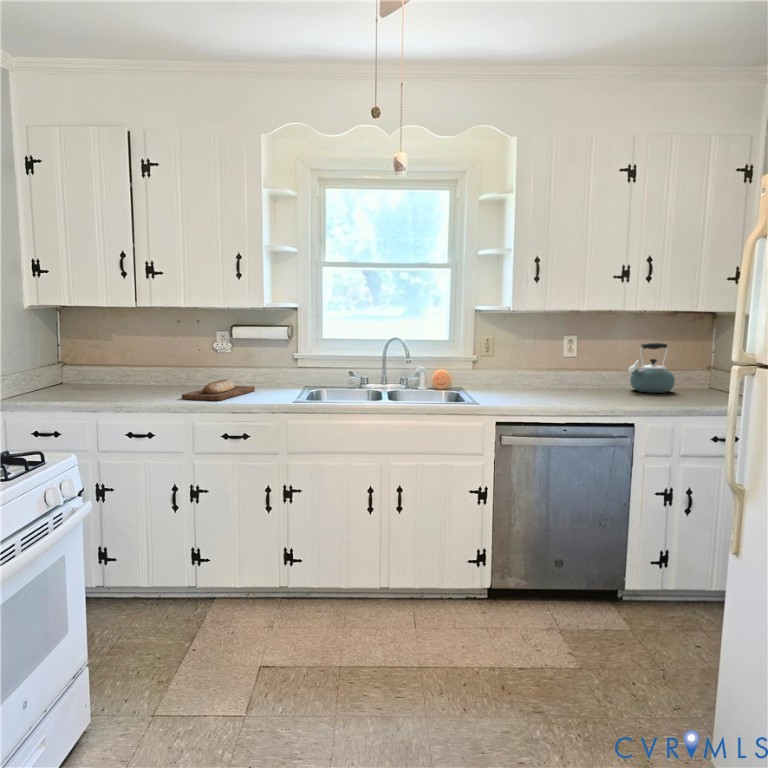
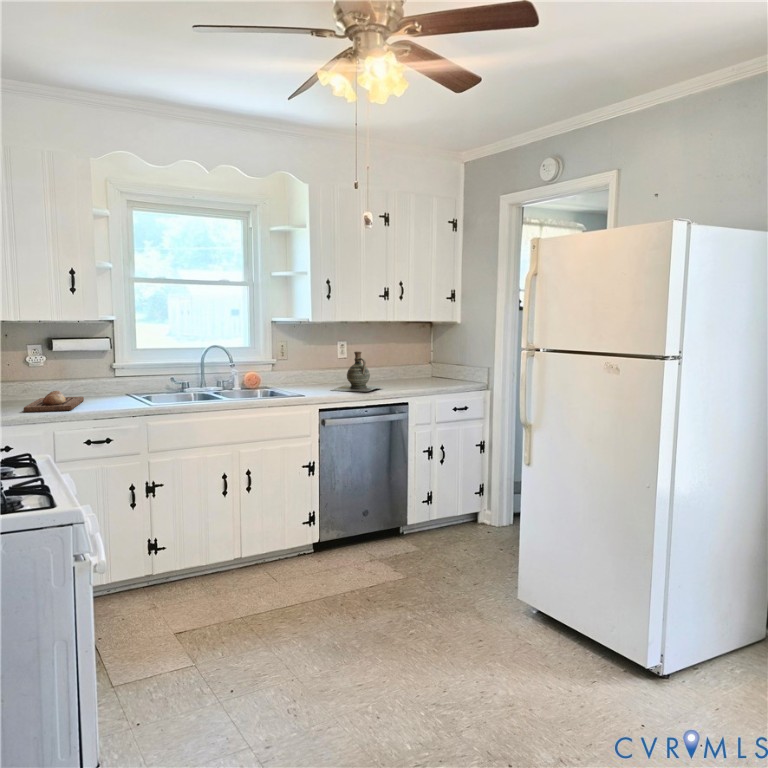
kettle: present [628,343,675,393] -> none [386,346,416,382]
ceramic jug: none [528,349,604,403] -> present [332,352,381,392]

